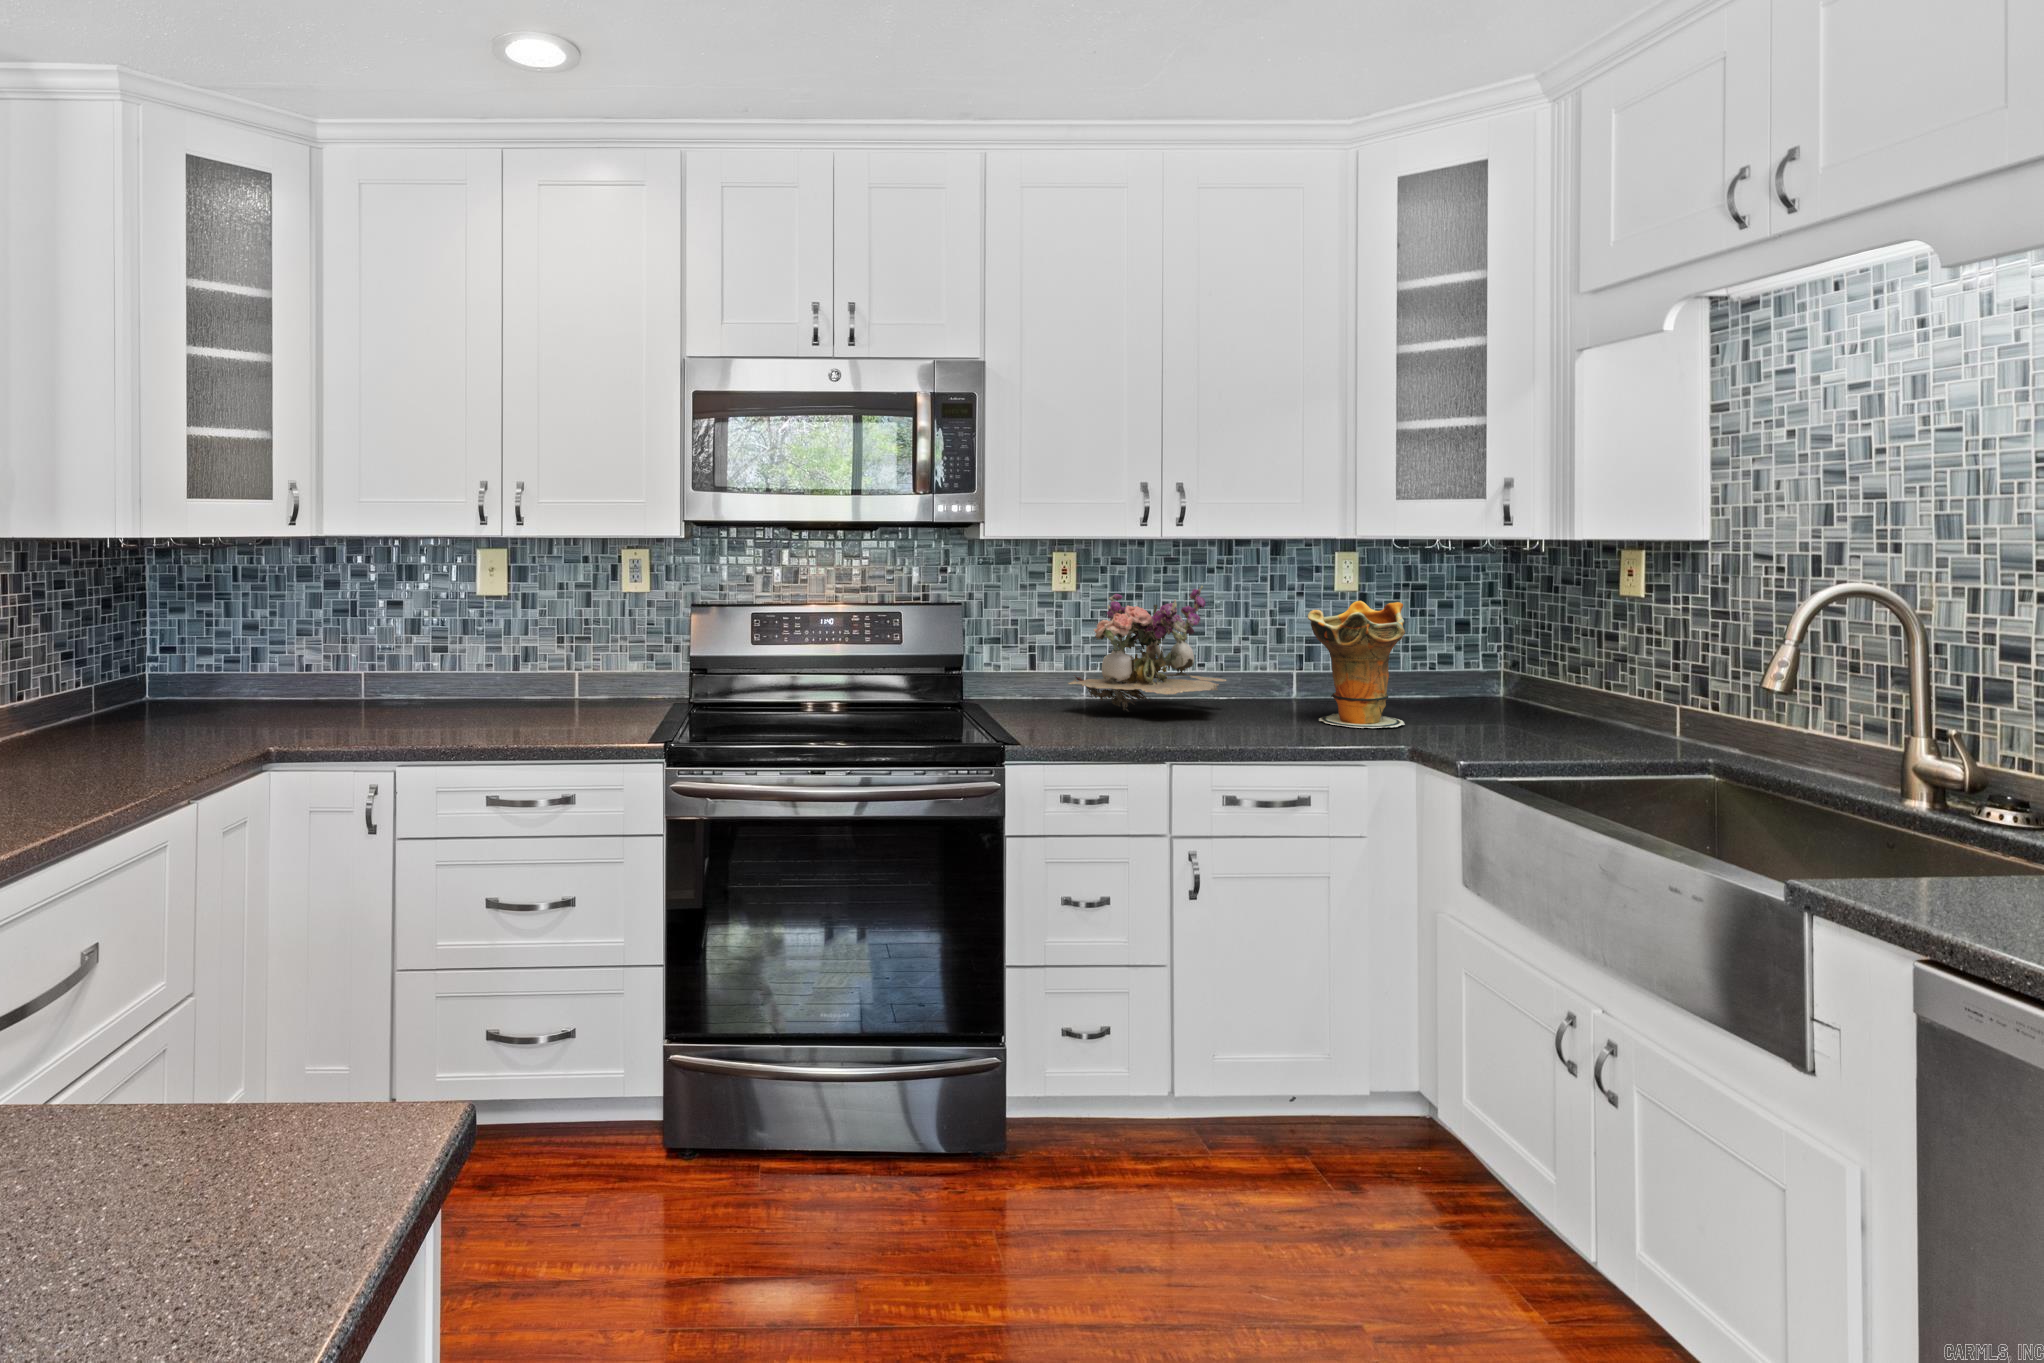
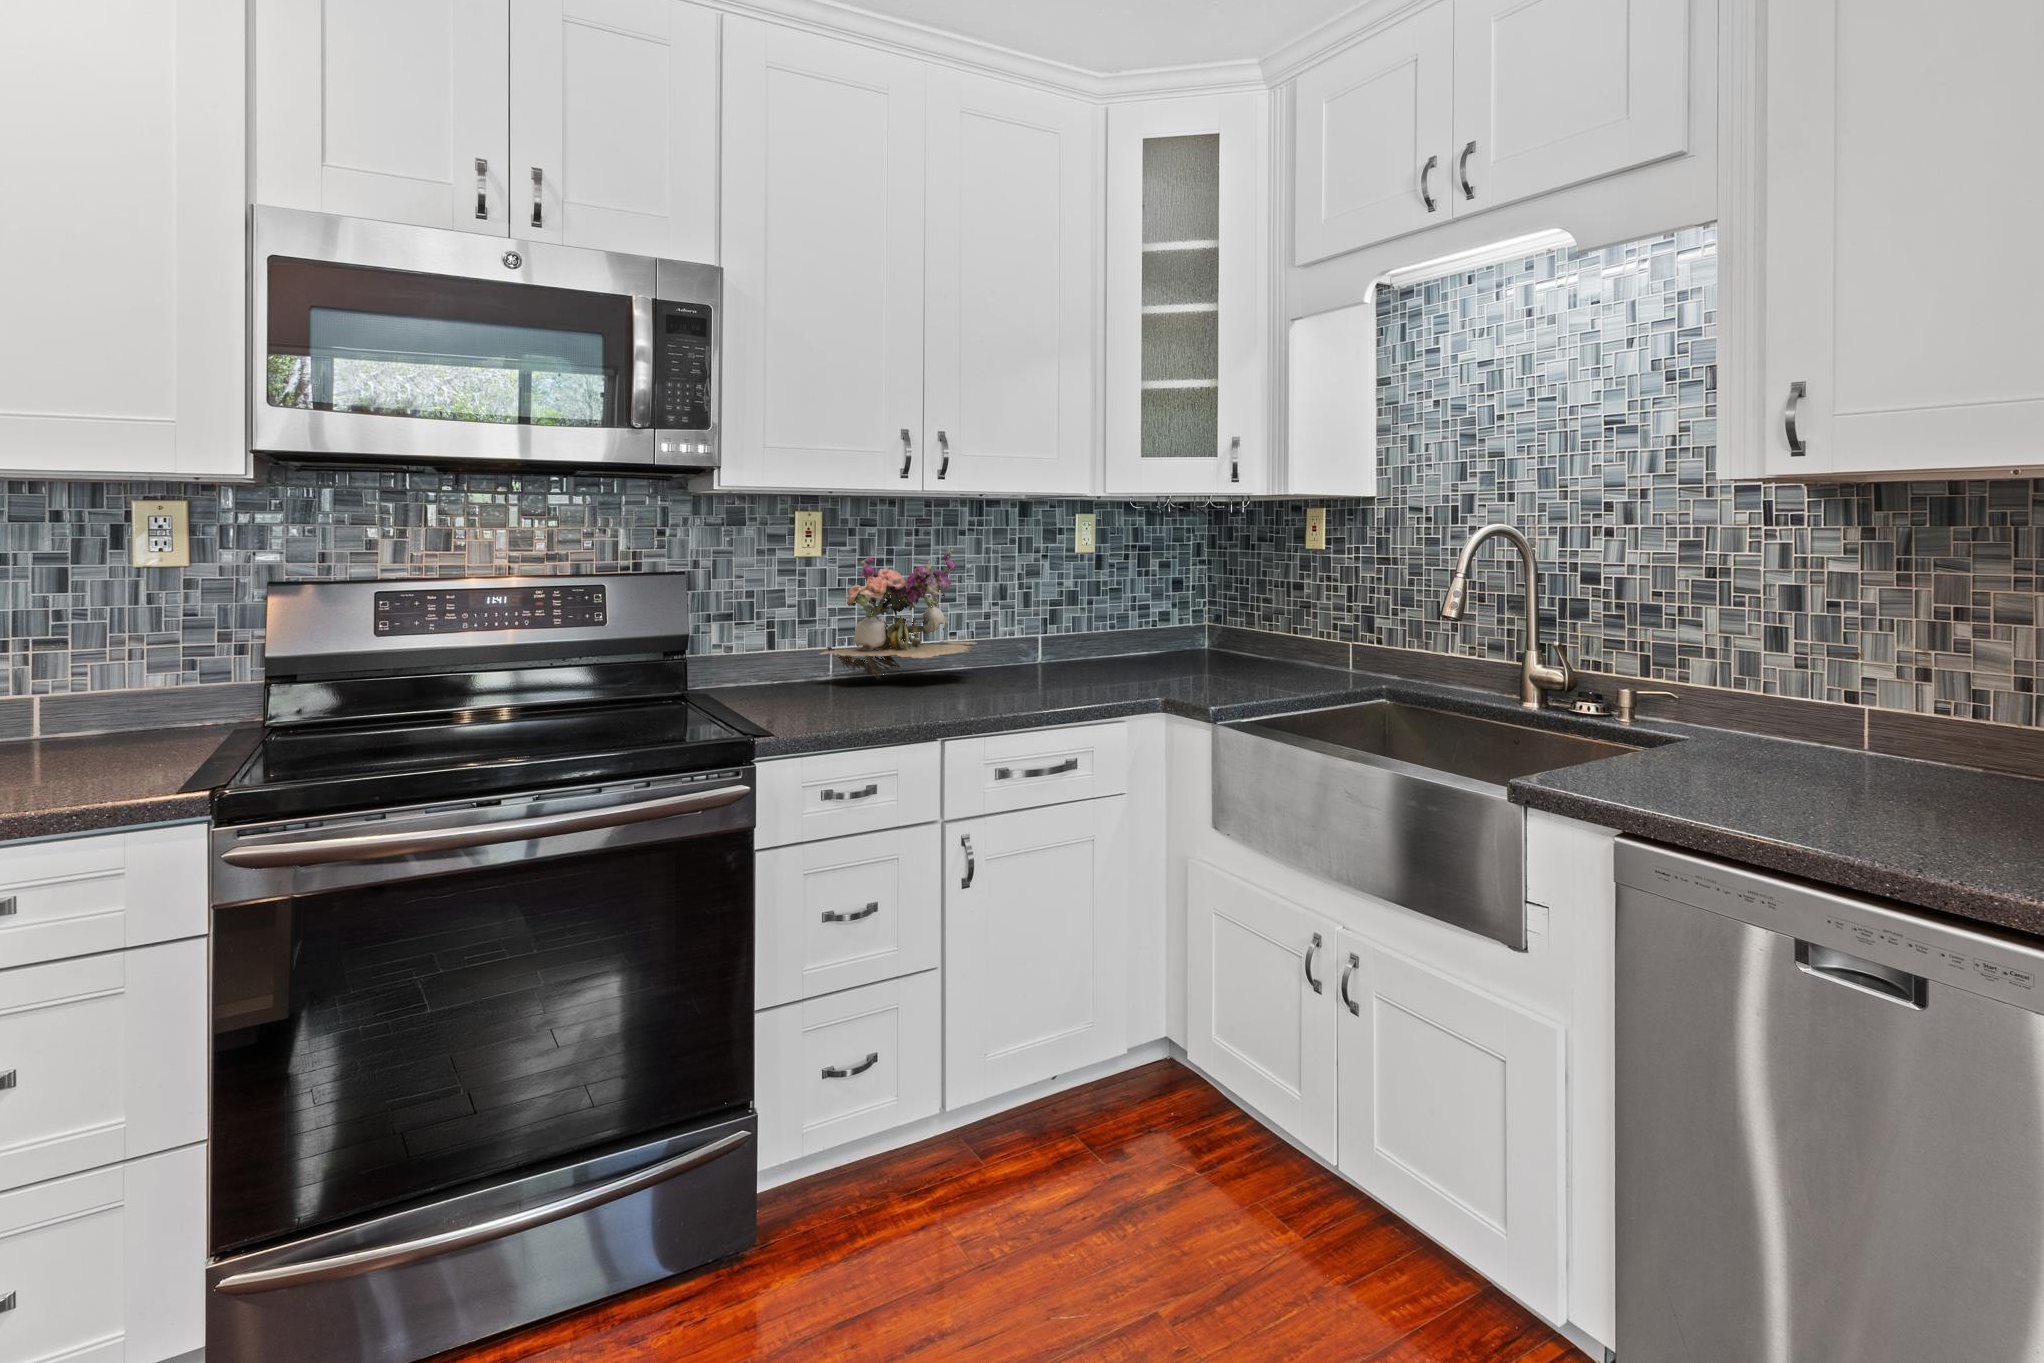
decorative vase: present [1308,601,1405,728] -> none [1055,558,1141,680]

